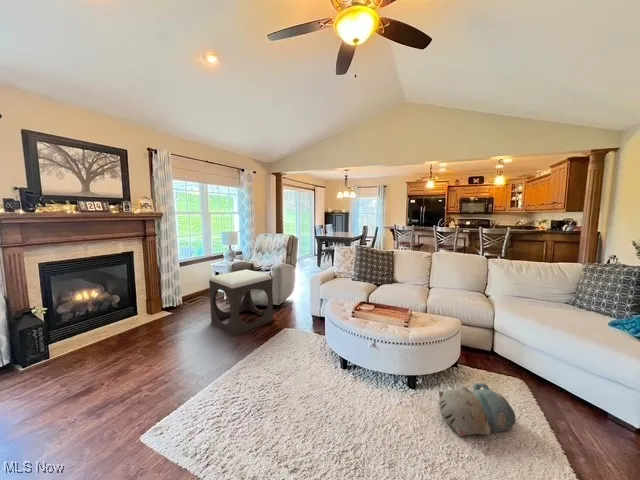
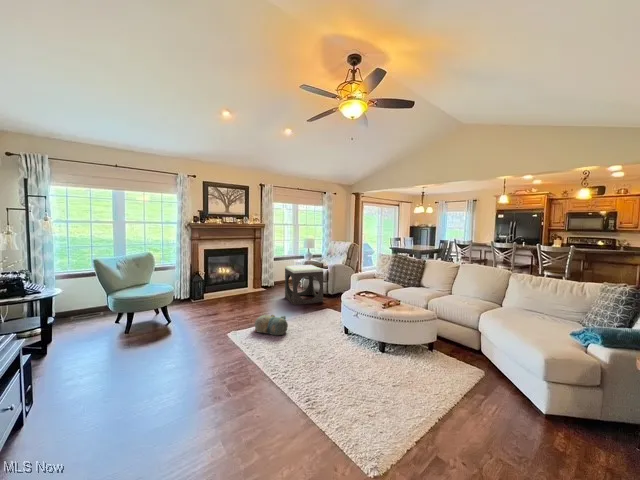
plush toy: present [439,383,516,436] -> present [254,315,288,335]

